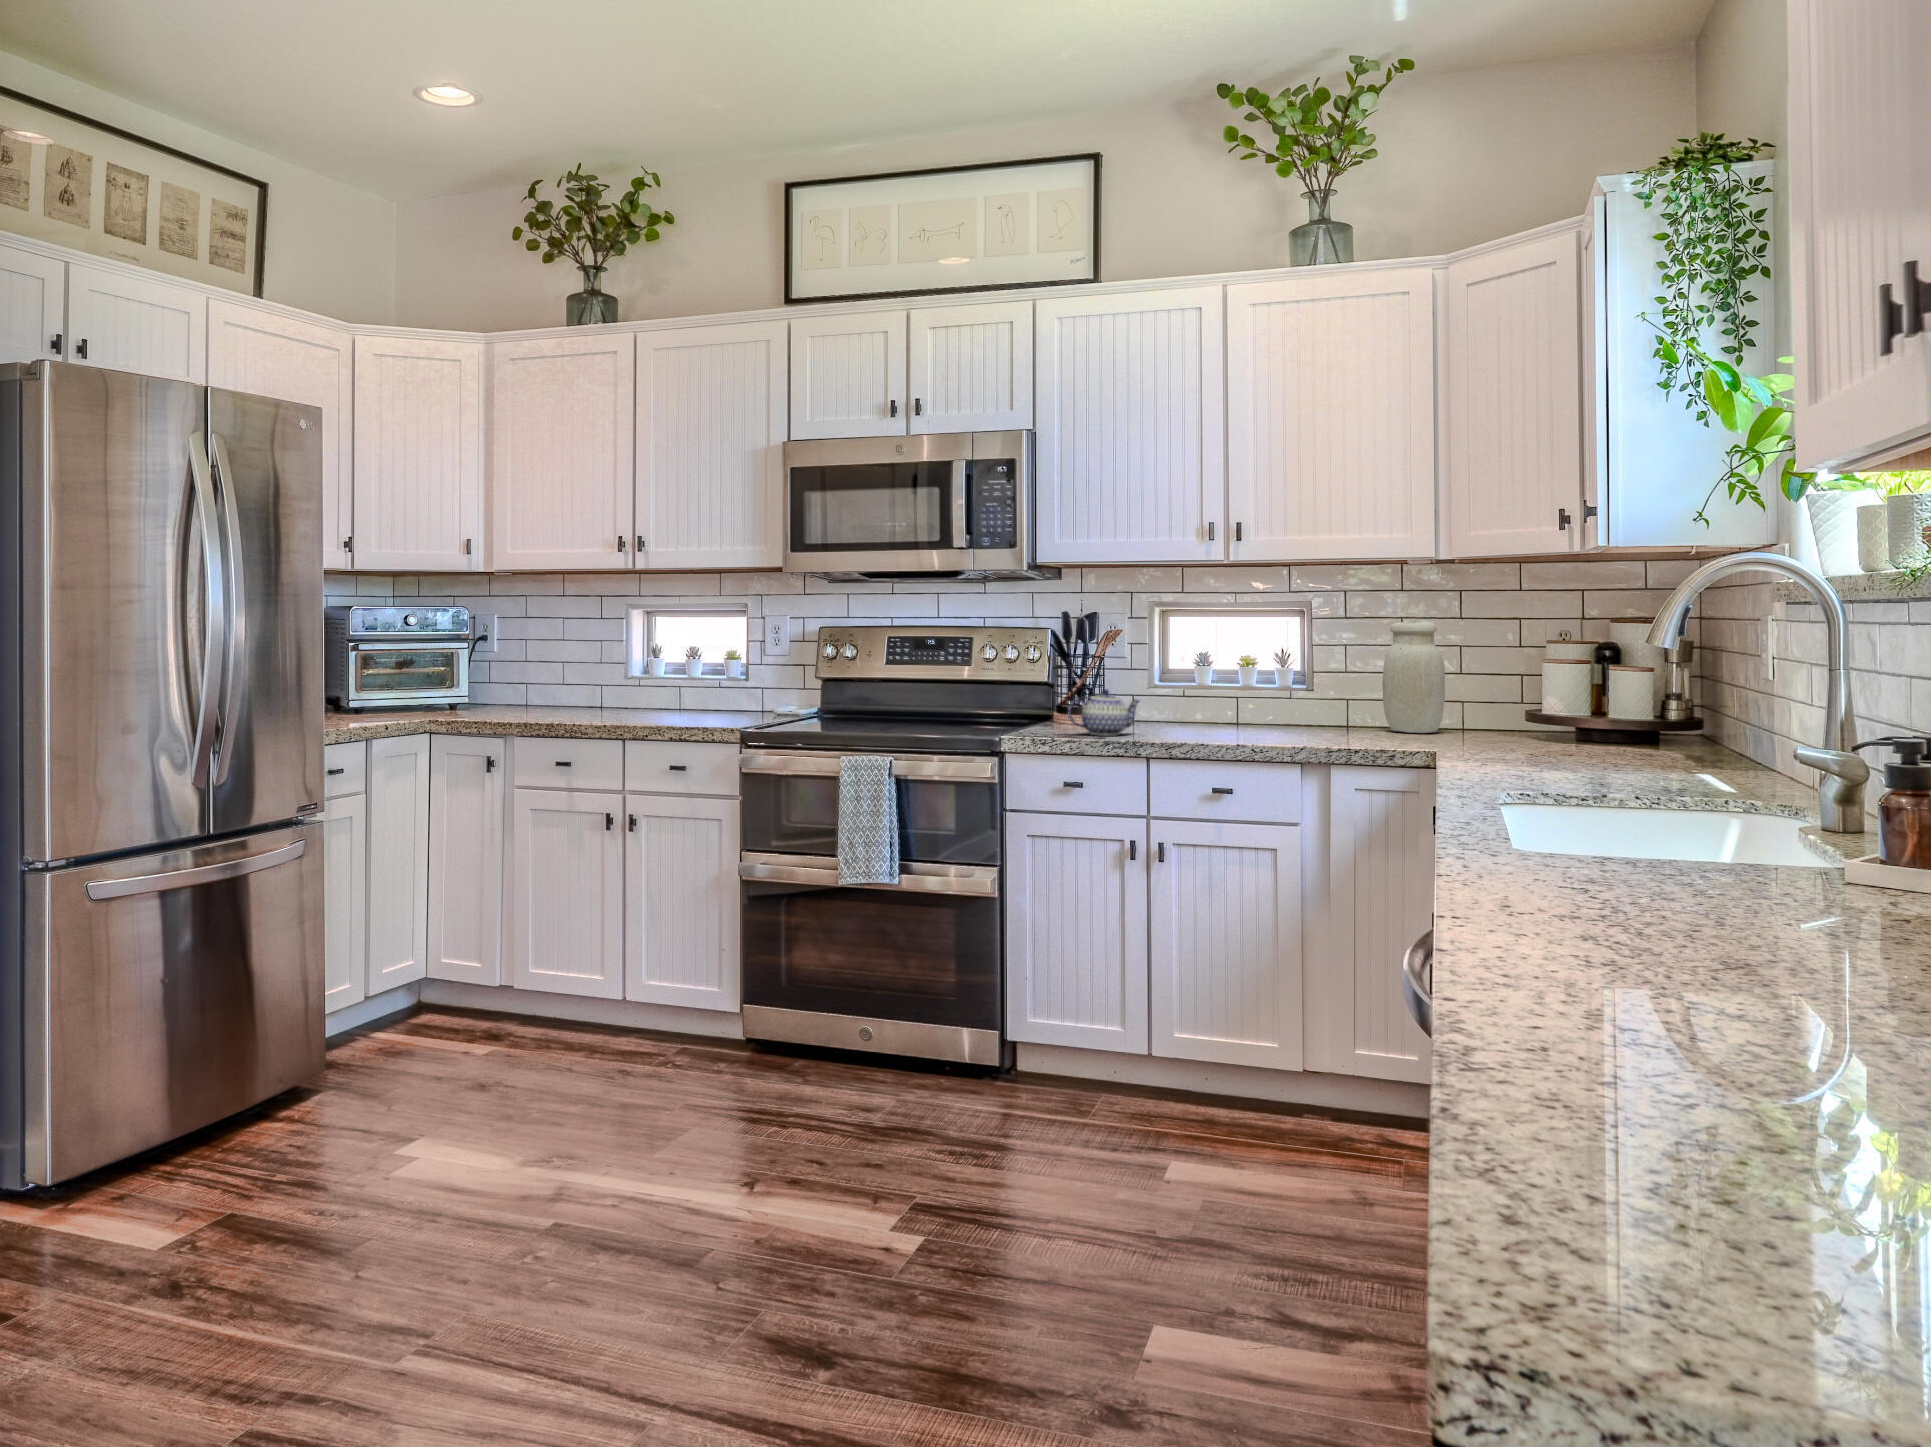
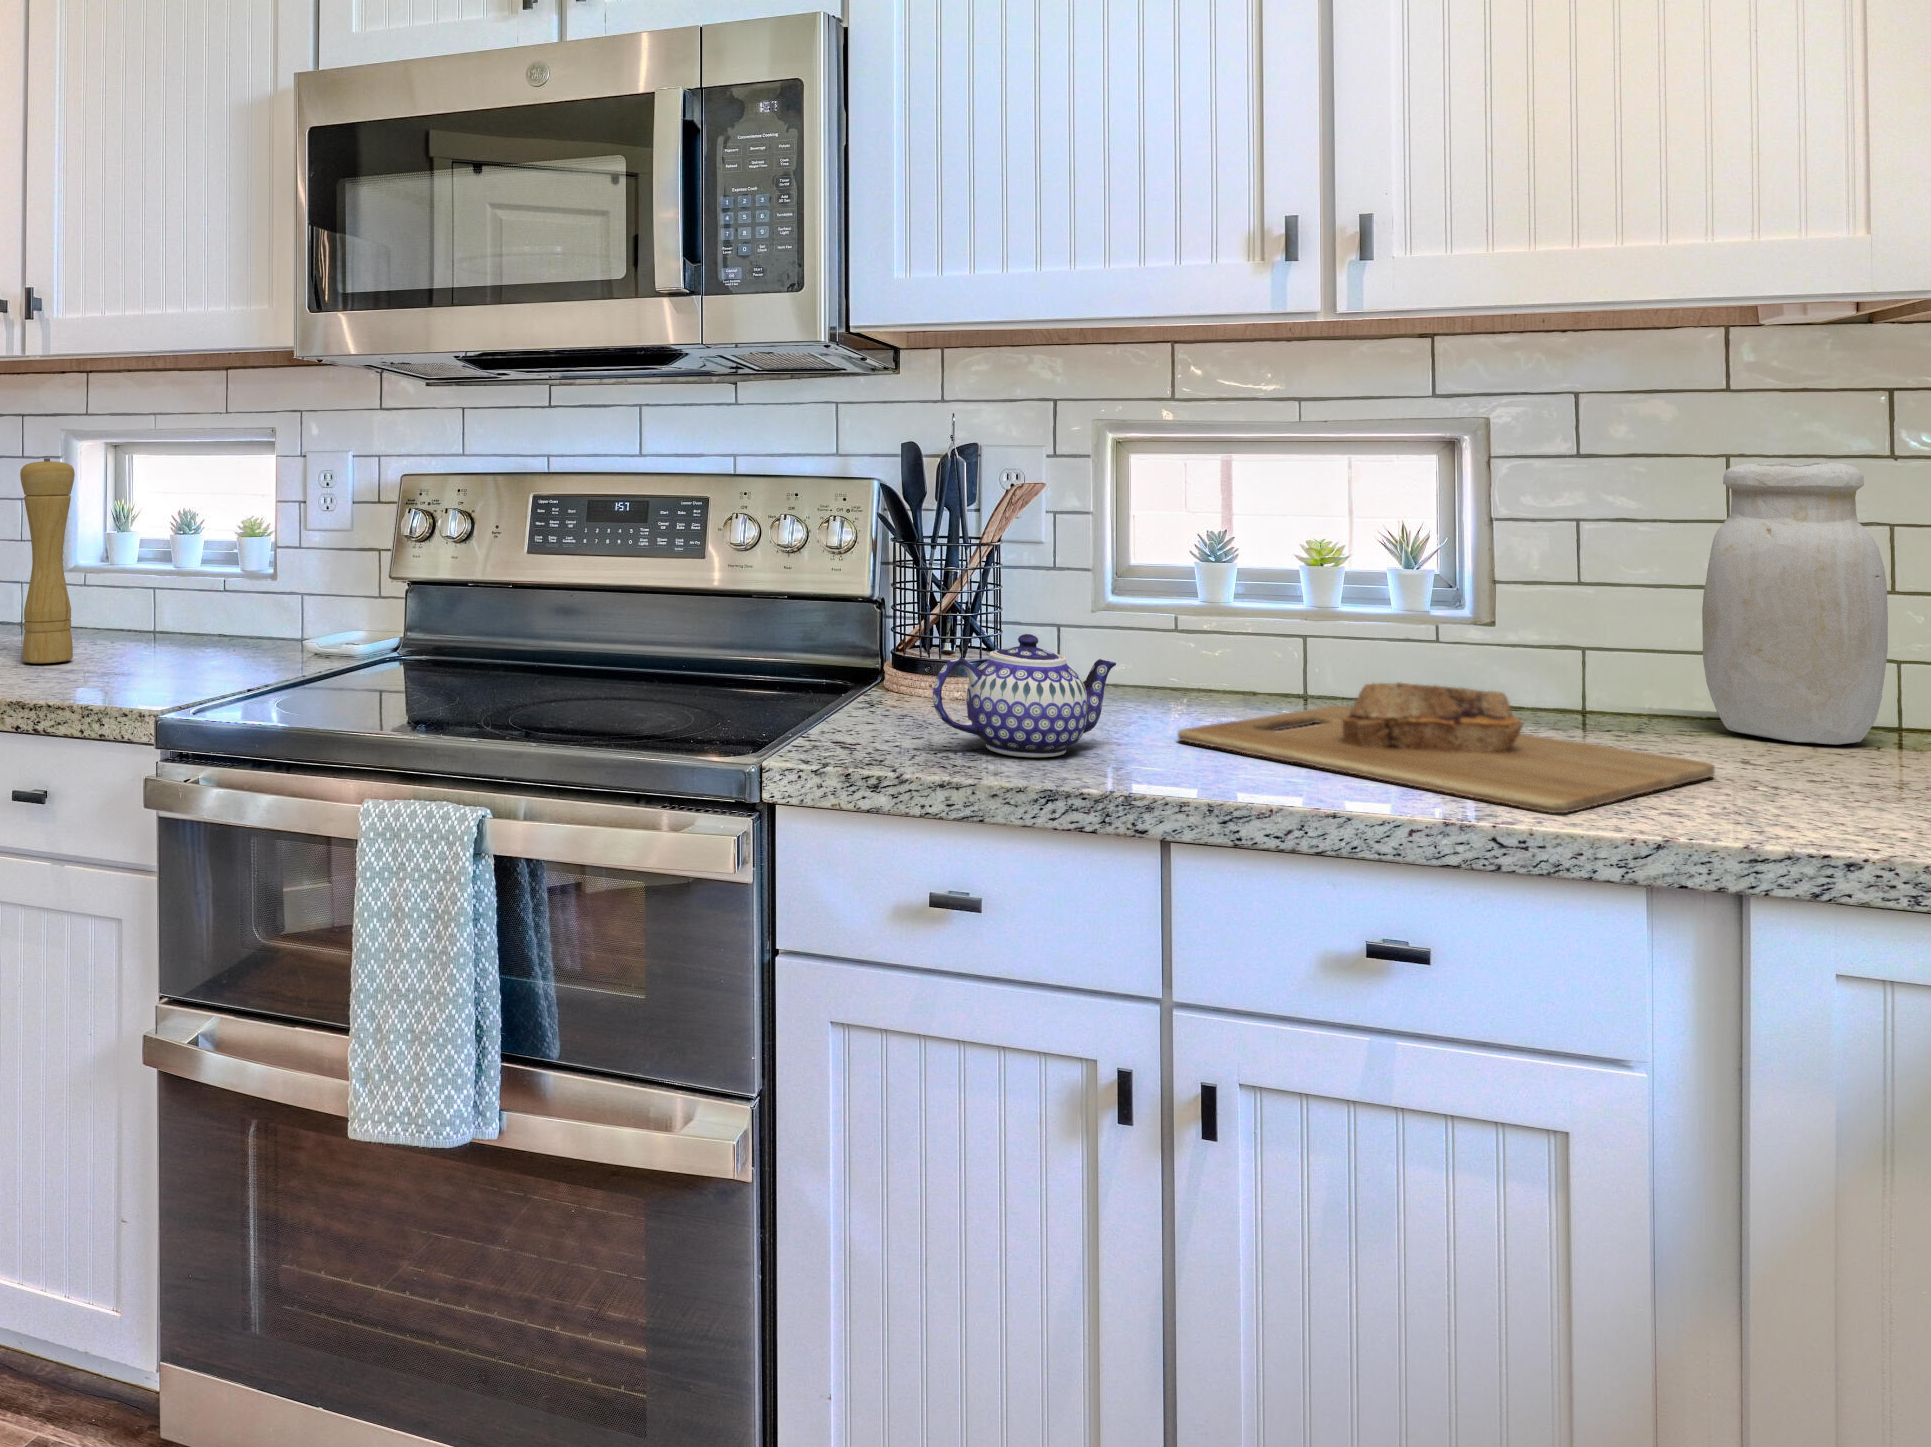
pepper mill: none [640,619,665,718] -> present [20,458,75,663]
cutting board: none [1167,706,1355,743] -> present [1178,682,1715,813]

